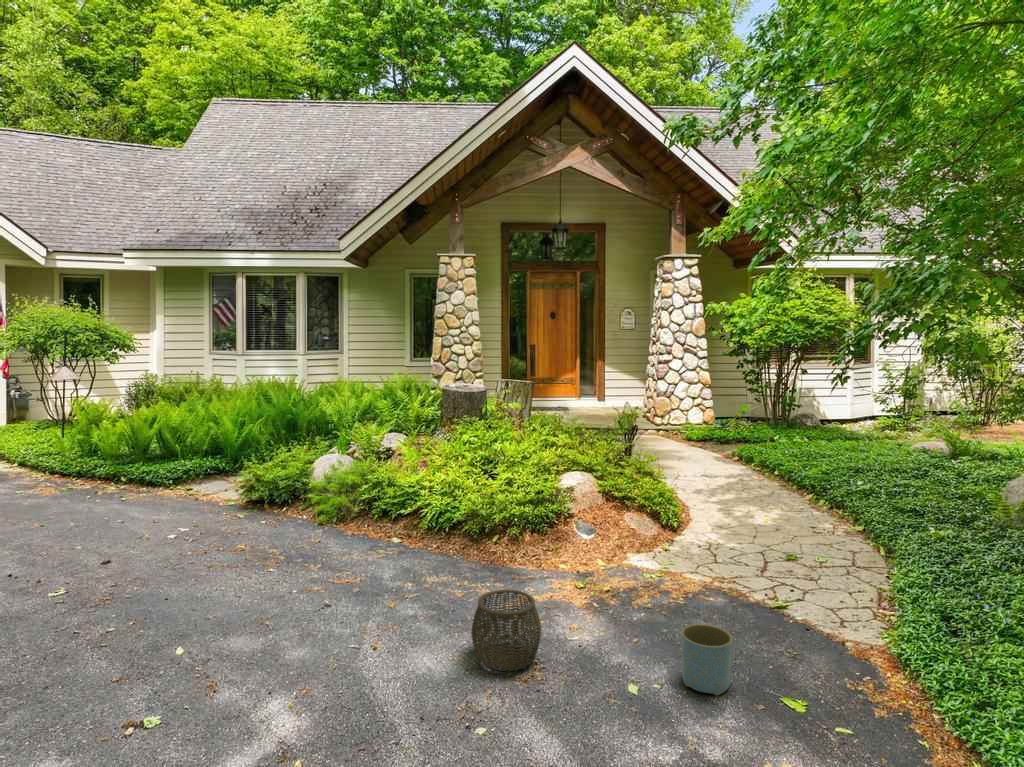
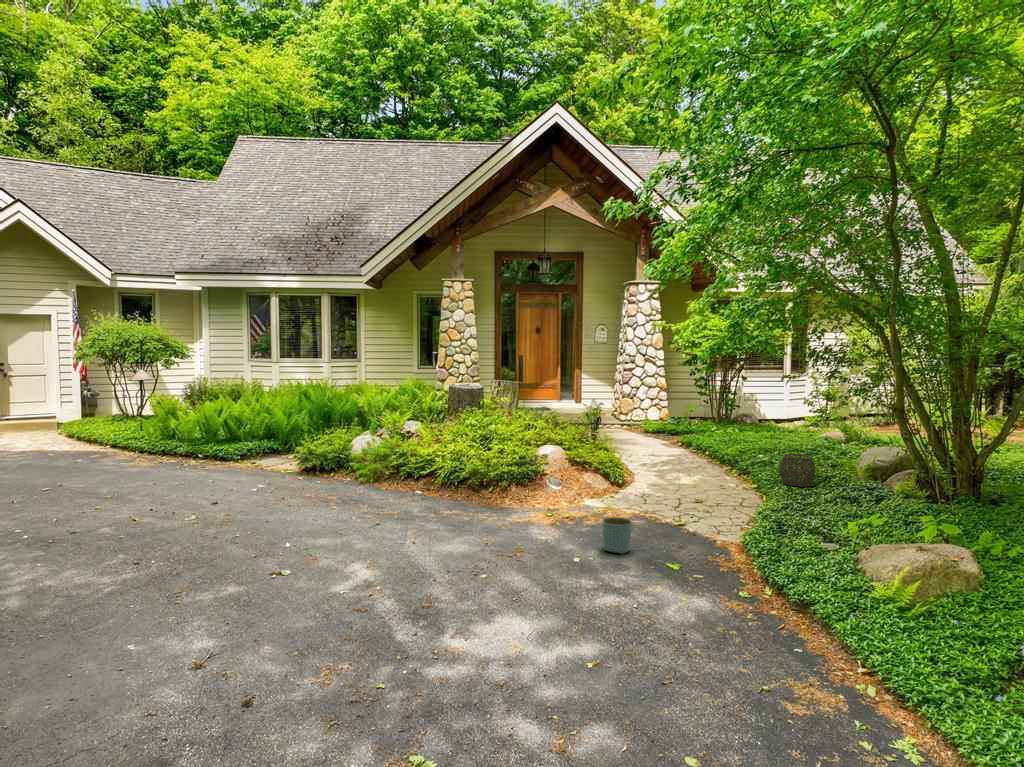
woven basket: present [471,590,542,672] -> present [779,454,816,487]

